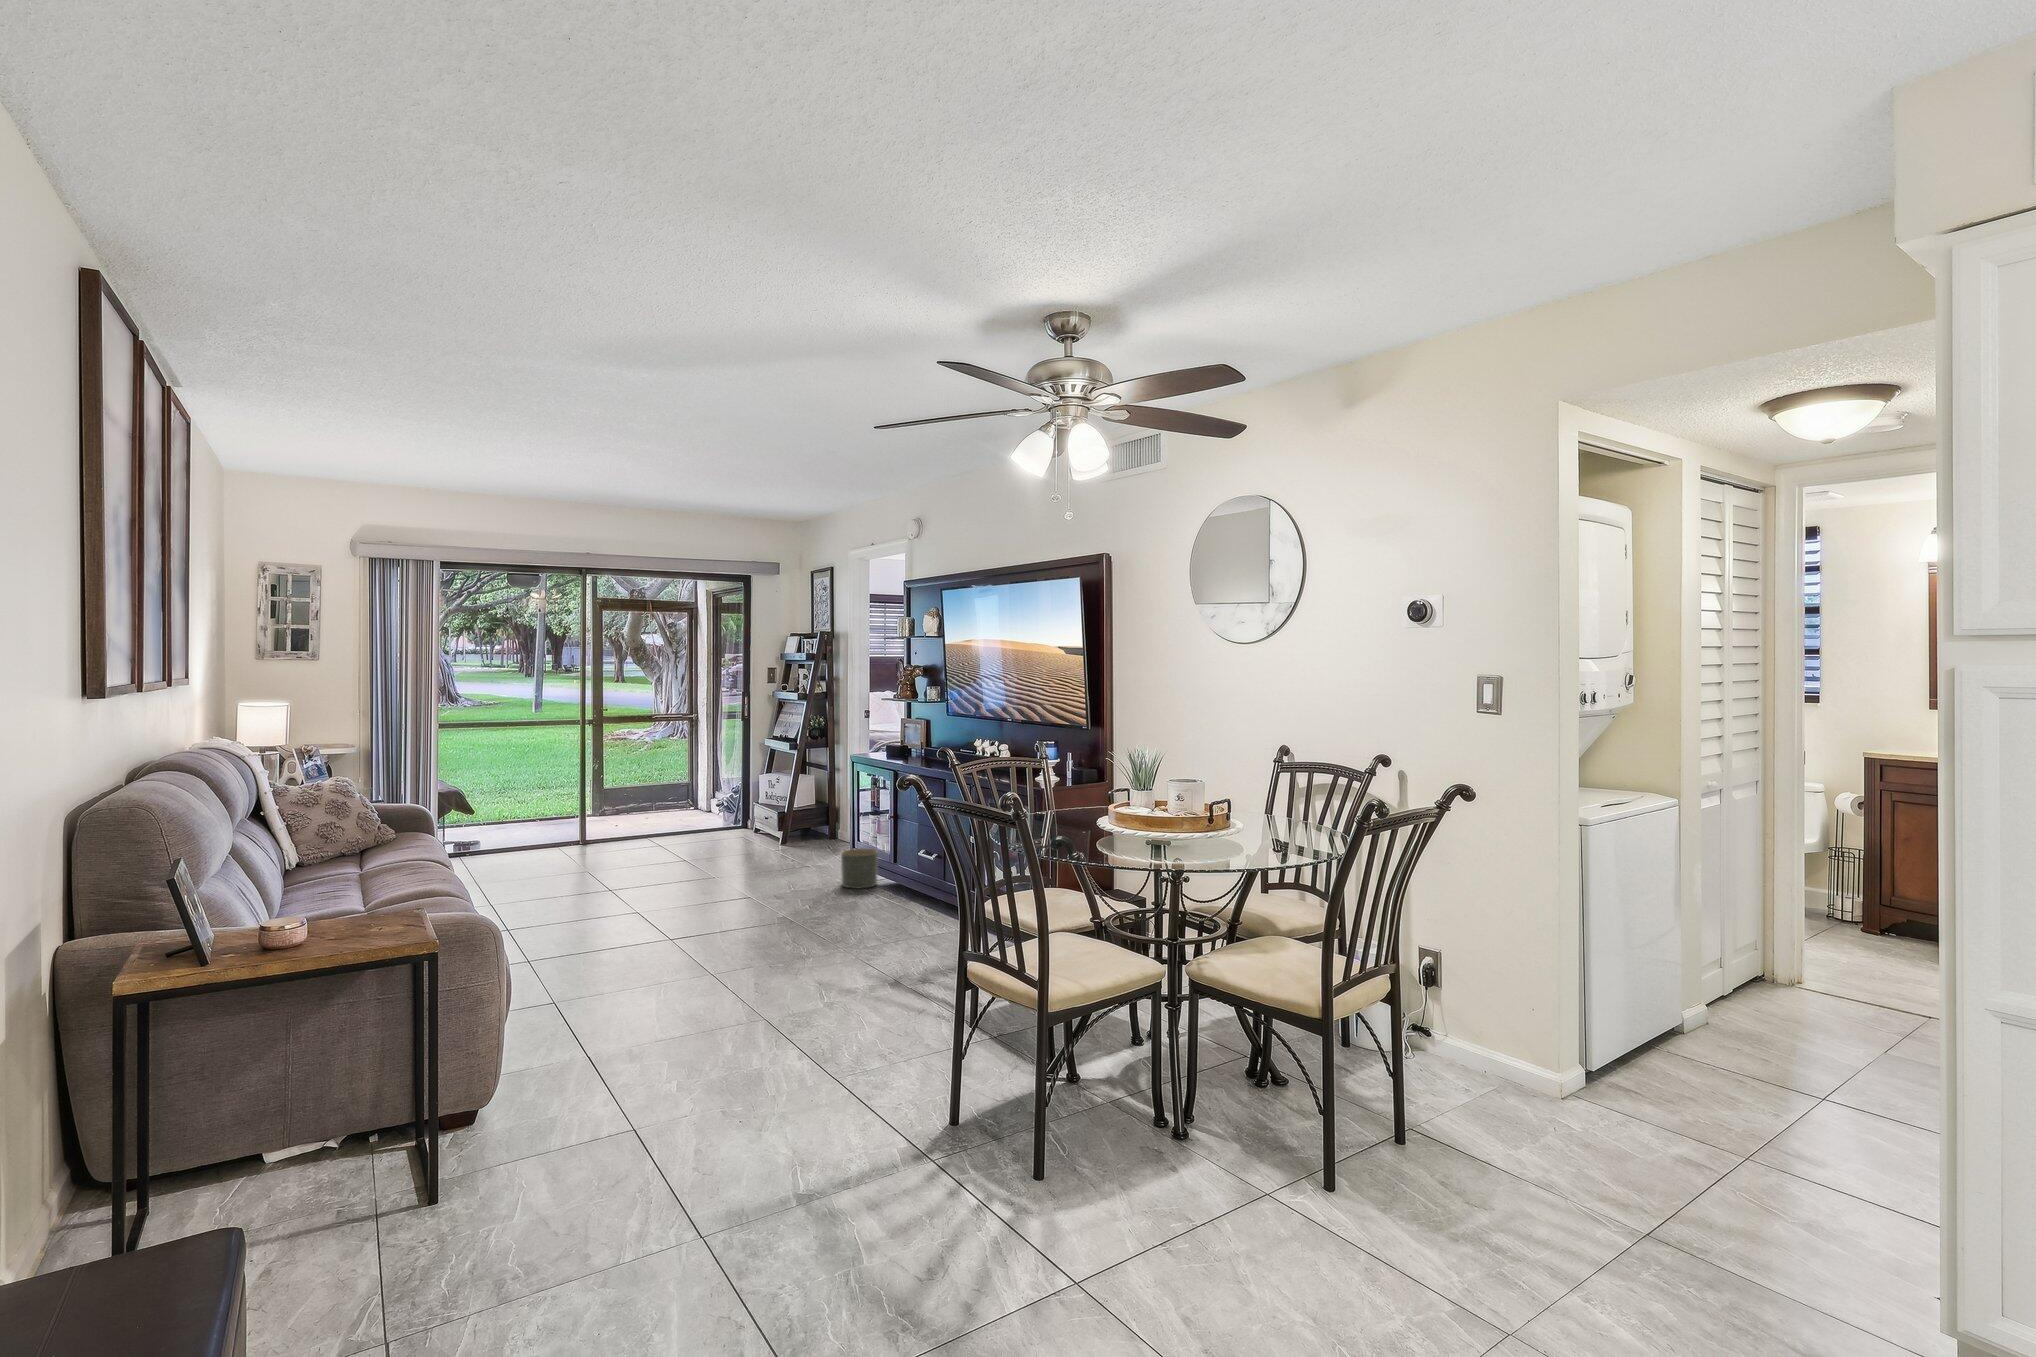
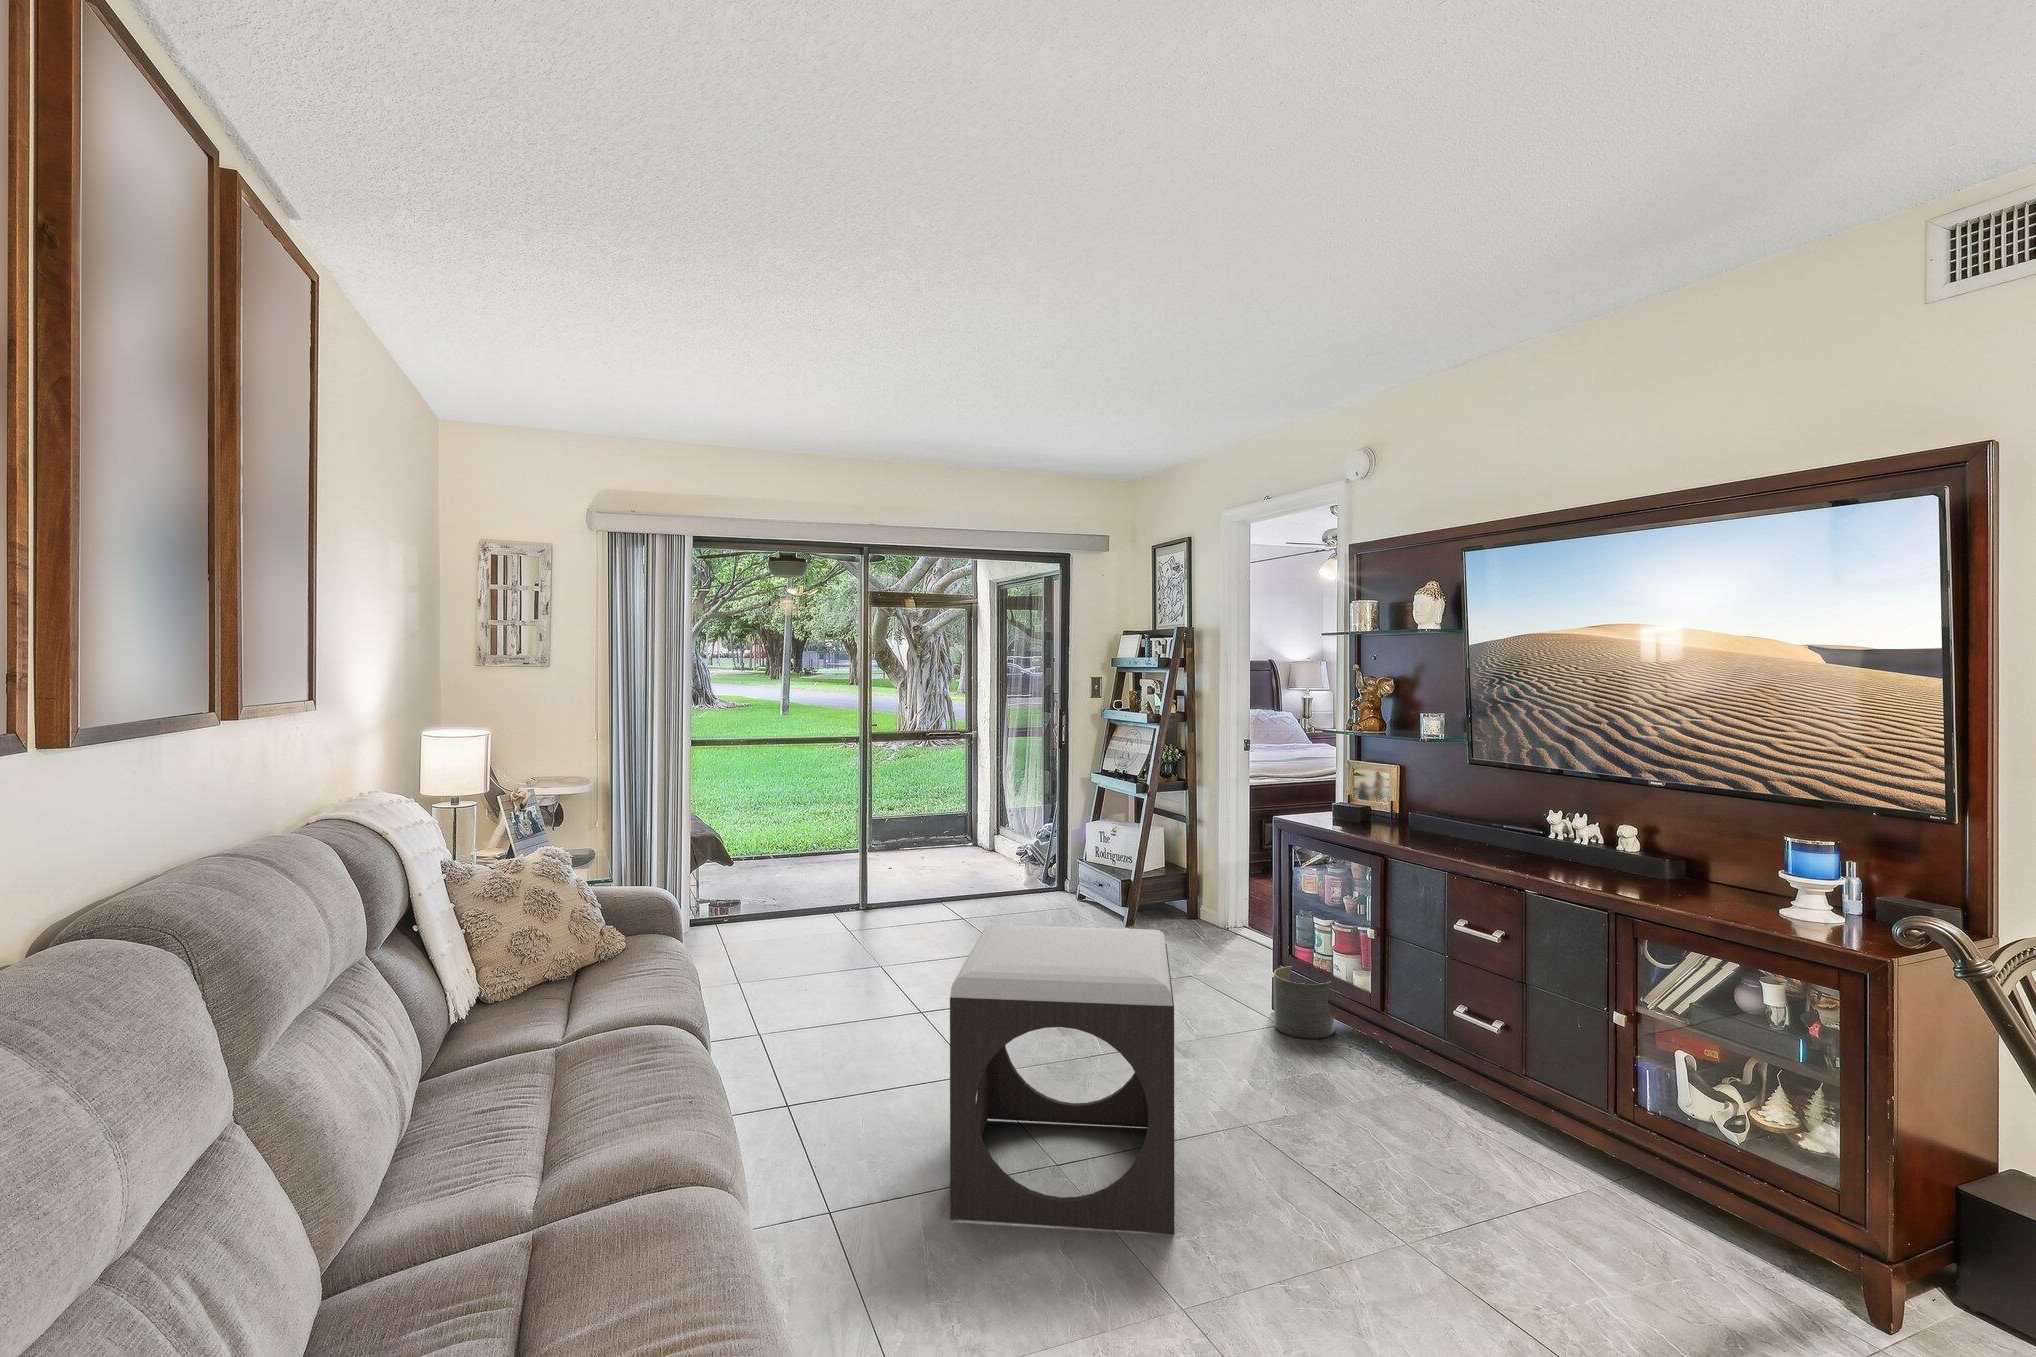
footstool: none [598,812,743,961] -> present [950,925,1175,1234]

